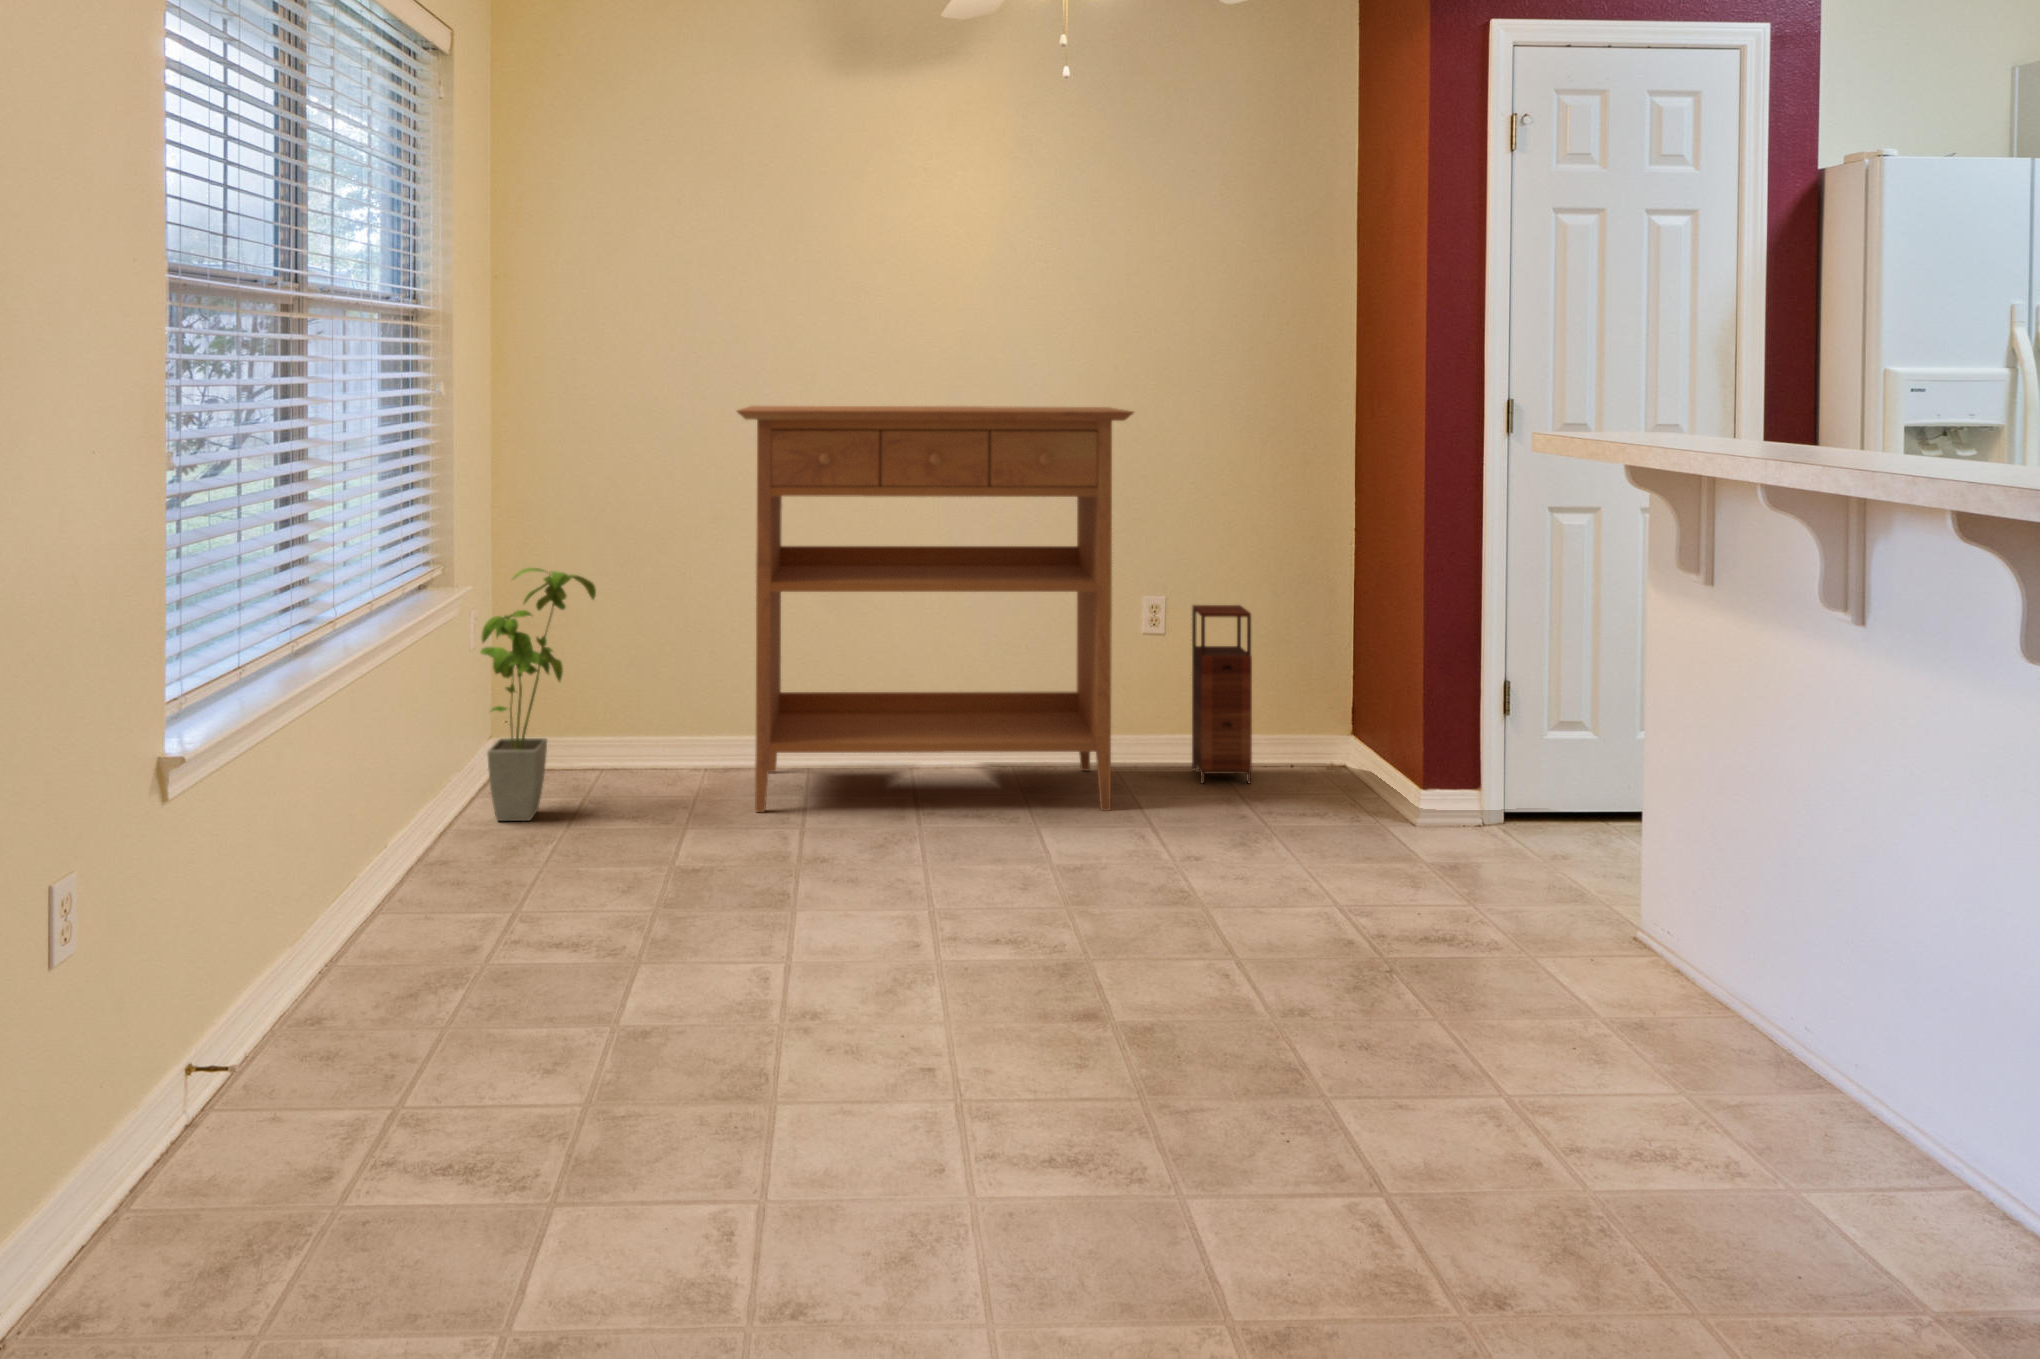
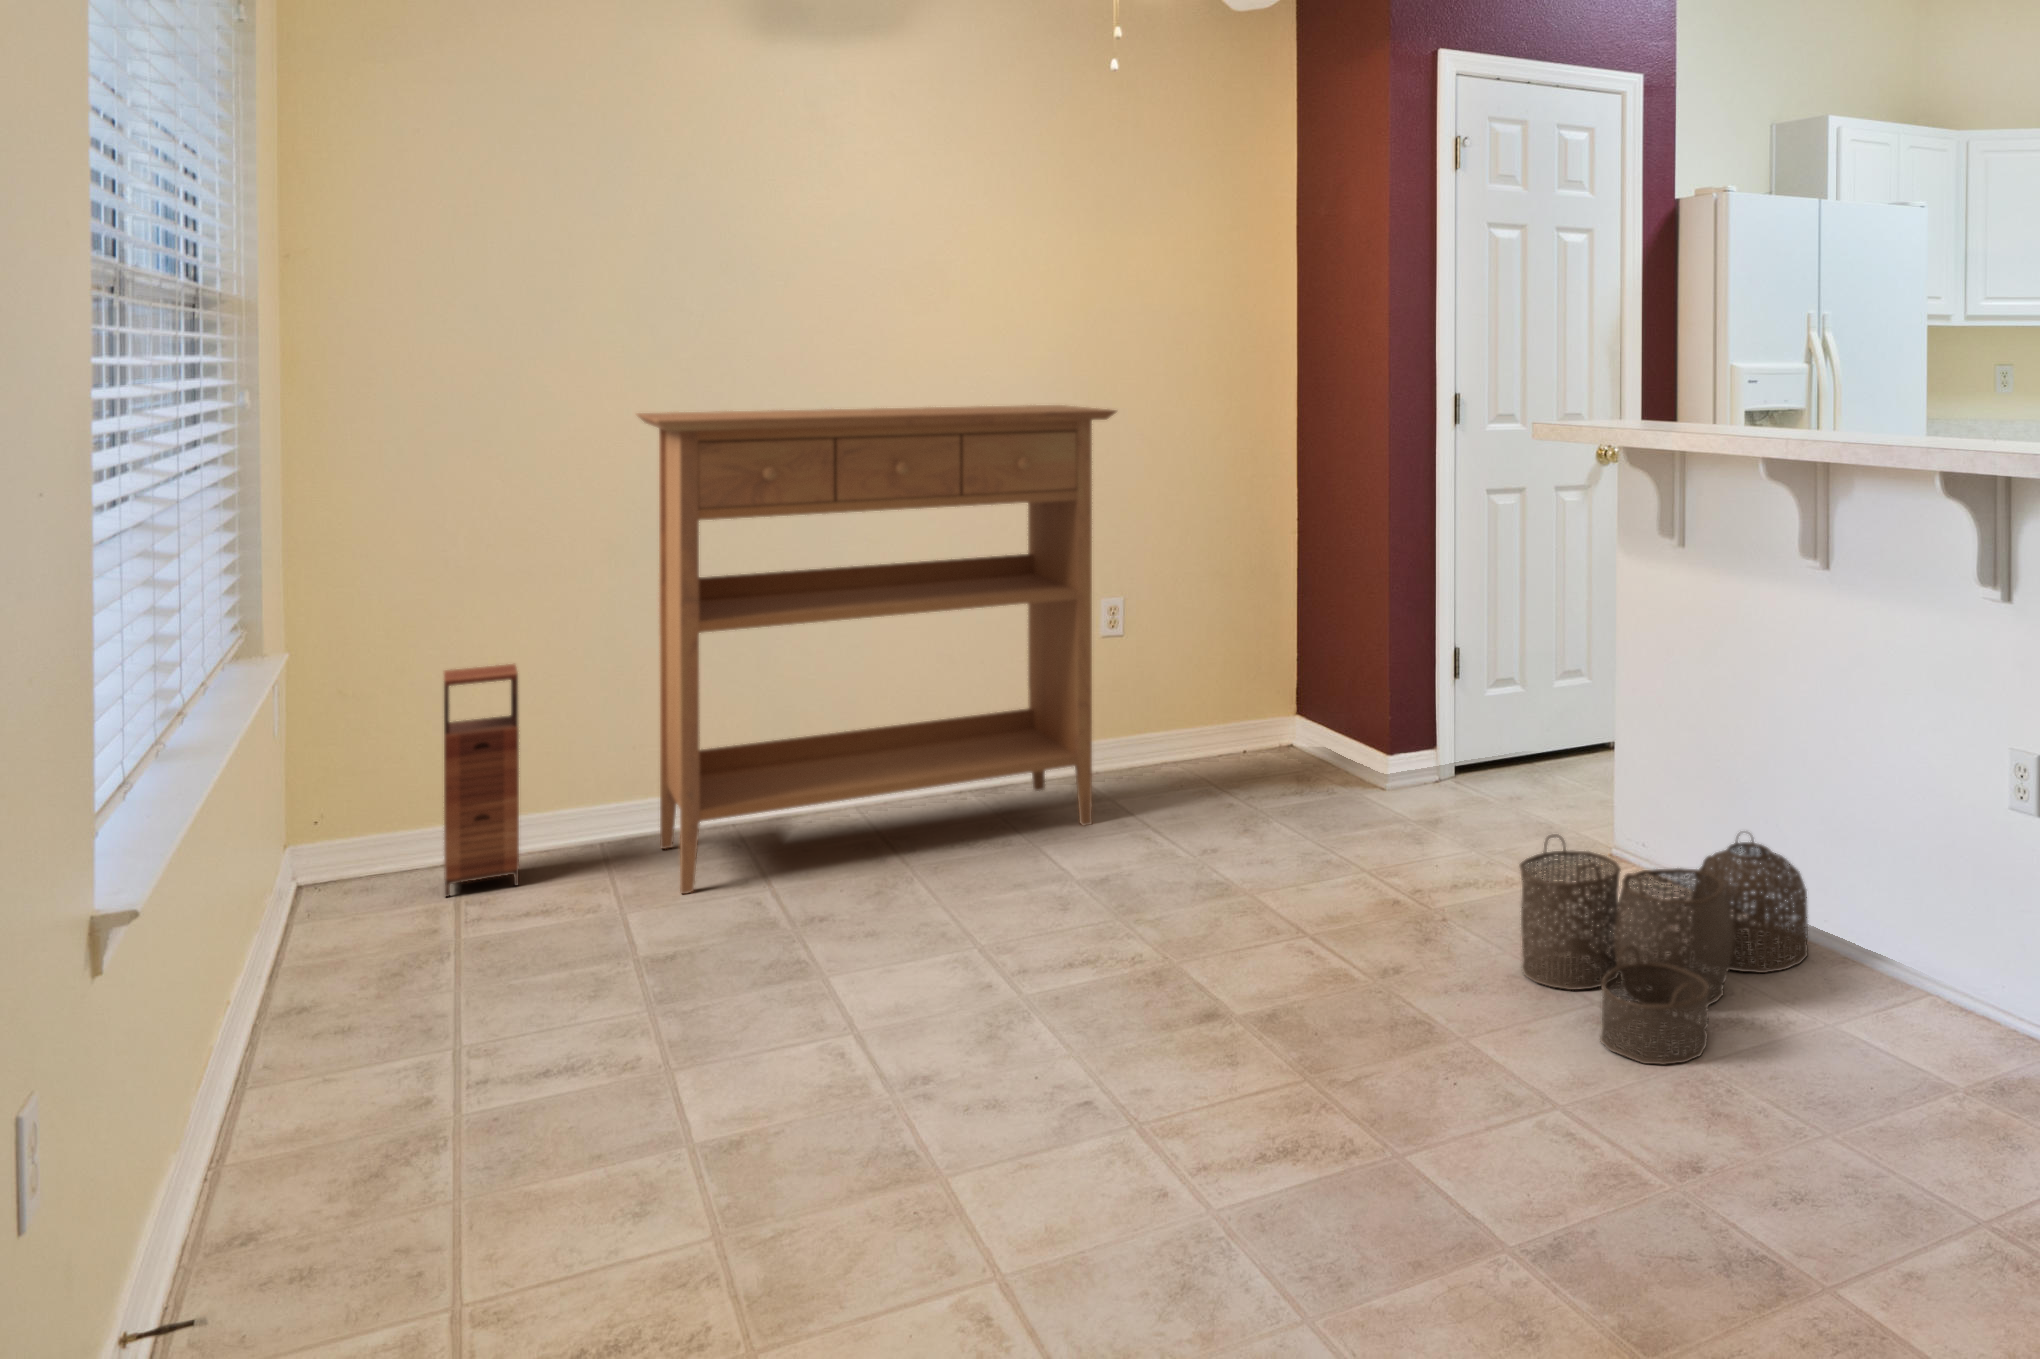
house plant: present [480,568,596,821] -> none [260,632,446,967]
storage cabinet: present [1192,605,1252,783] -> present [444,664,519,897]
woven basket: none [1450,911,1863,1232] -> present [1520,834,1808,1065]

